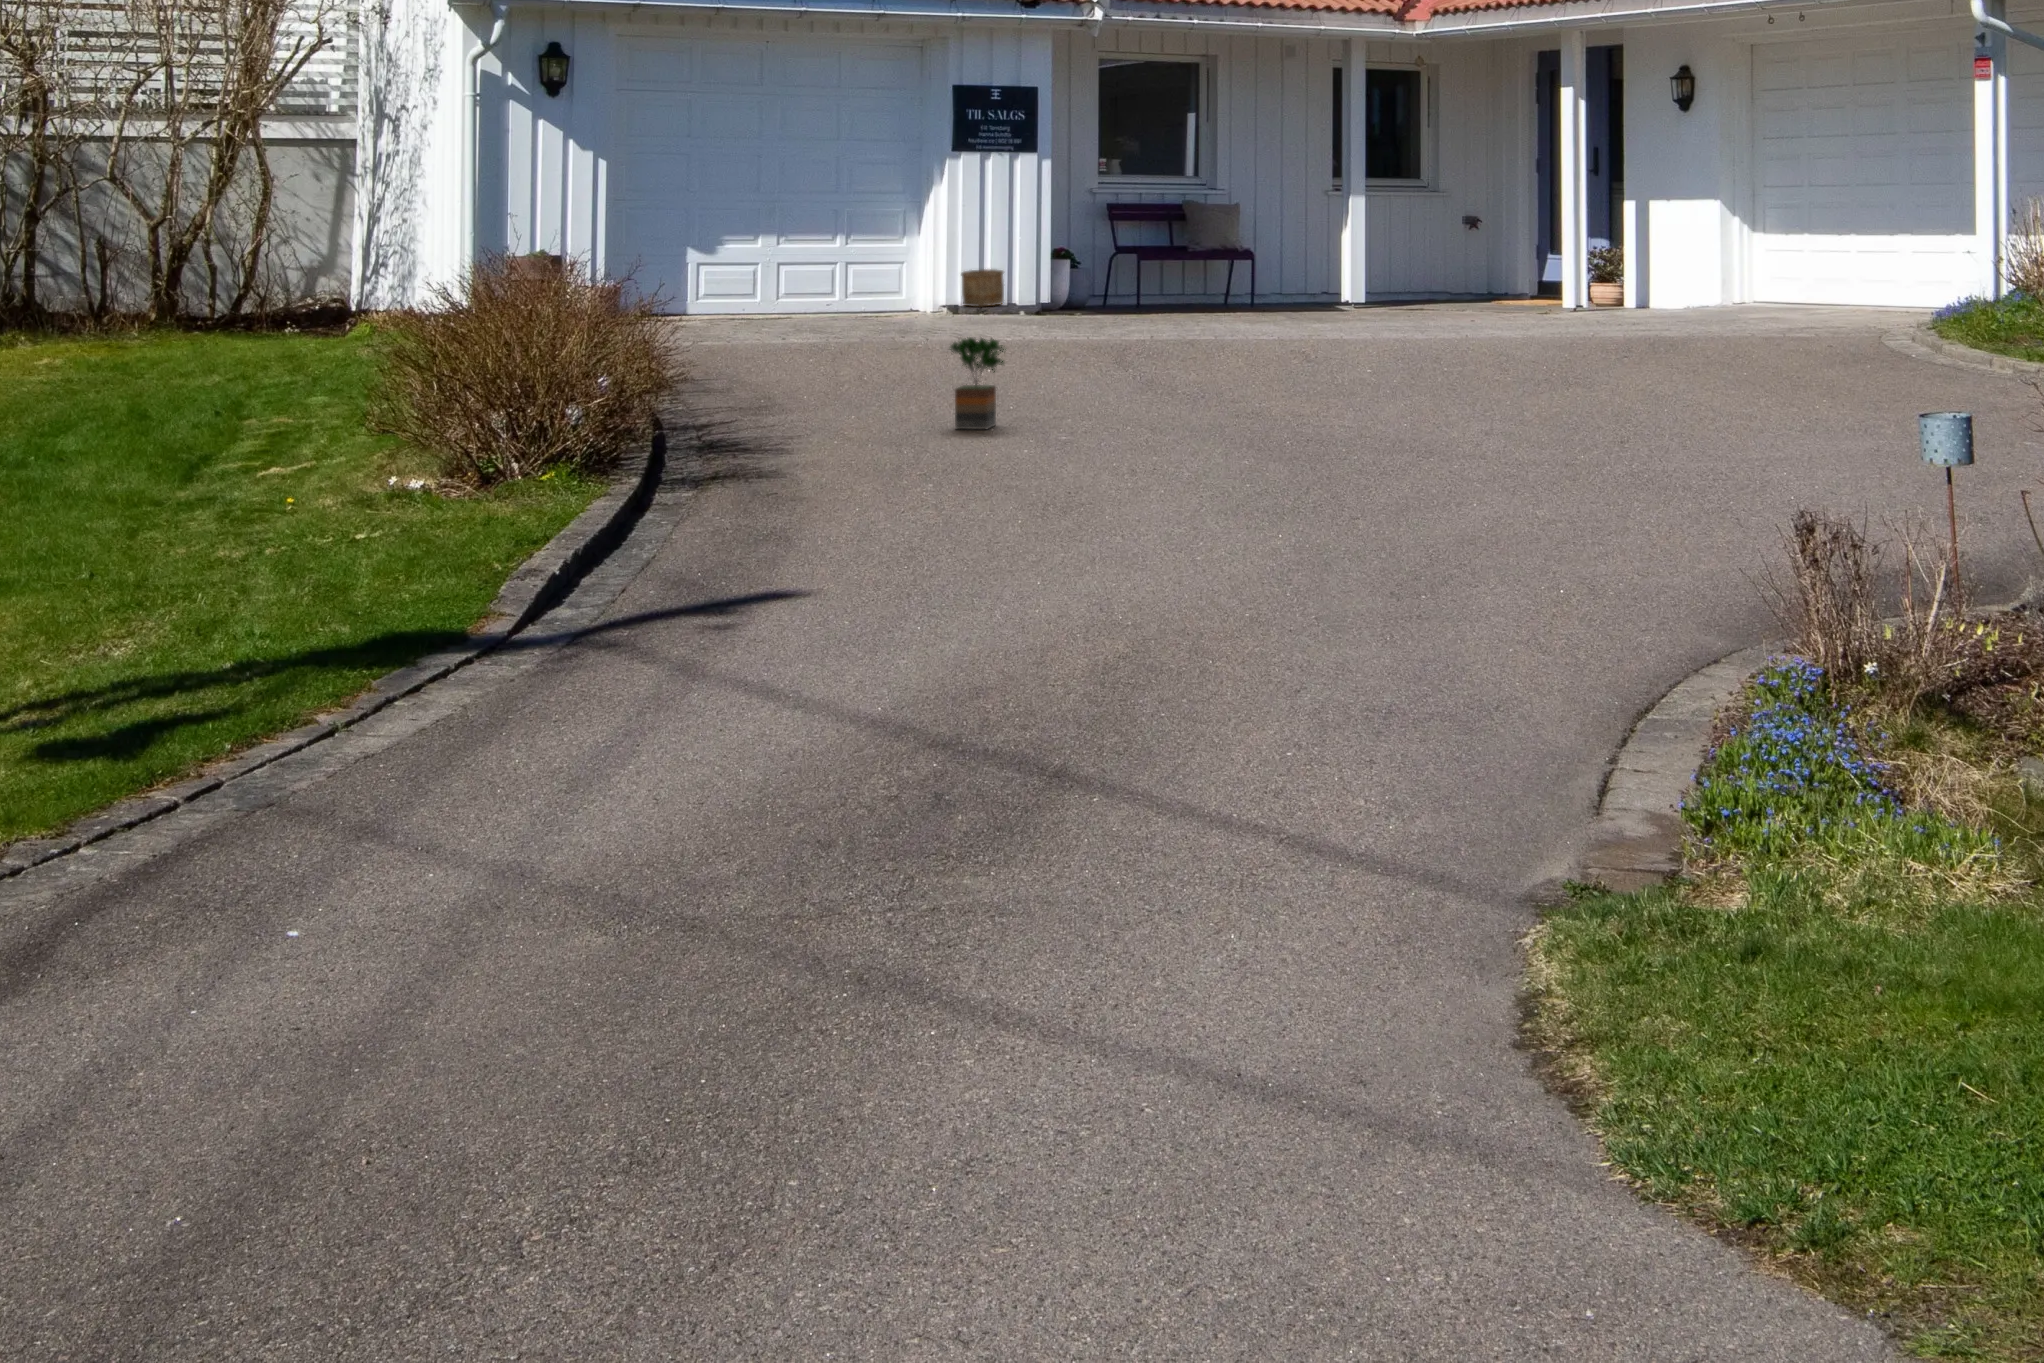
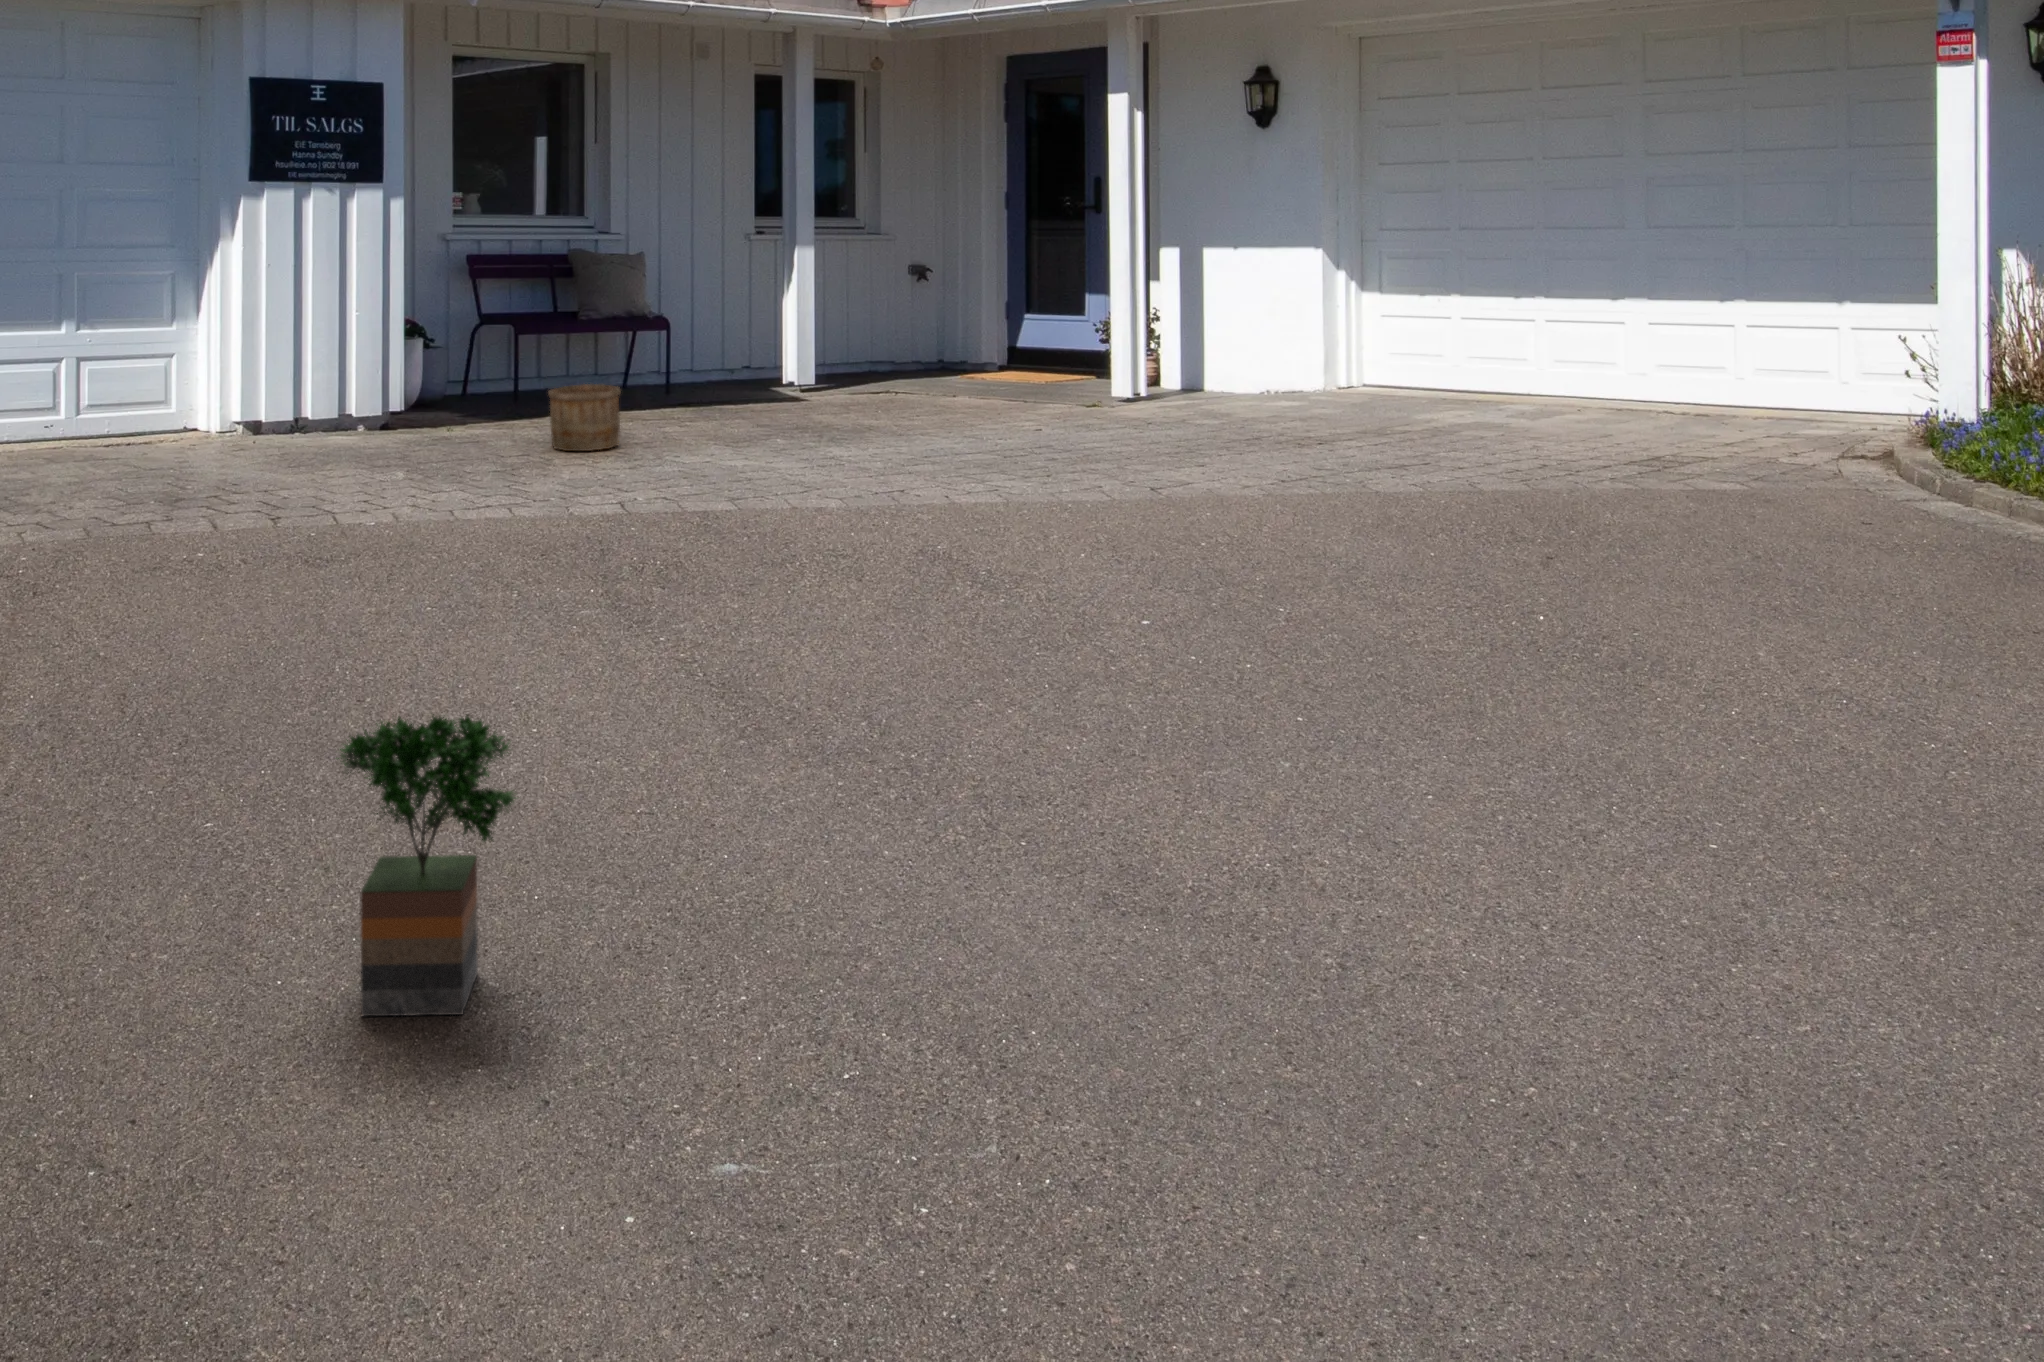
wooden bucket: present [961,269,1004,307] -> present [548,384,621,451]

